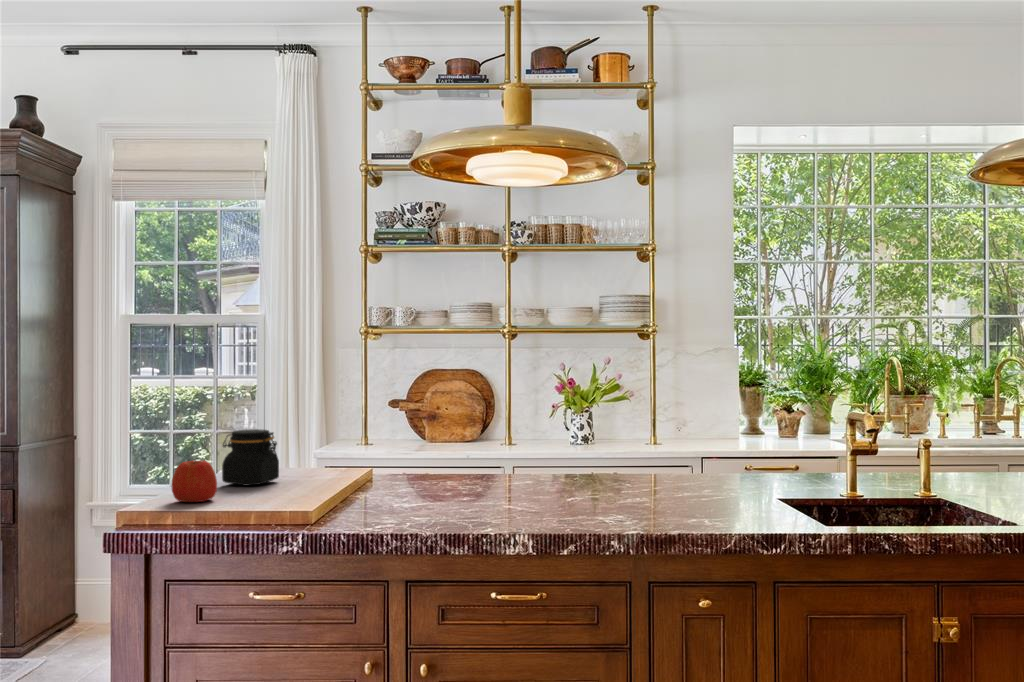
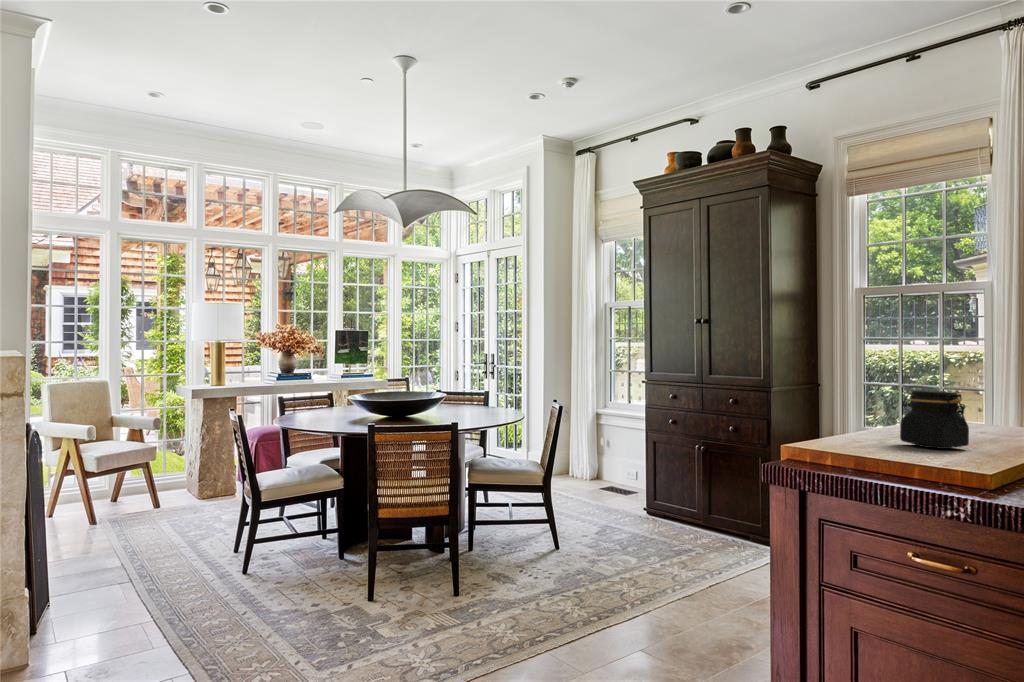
apple: present [171,460,217,502] -> none [835,408,884,451]

